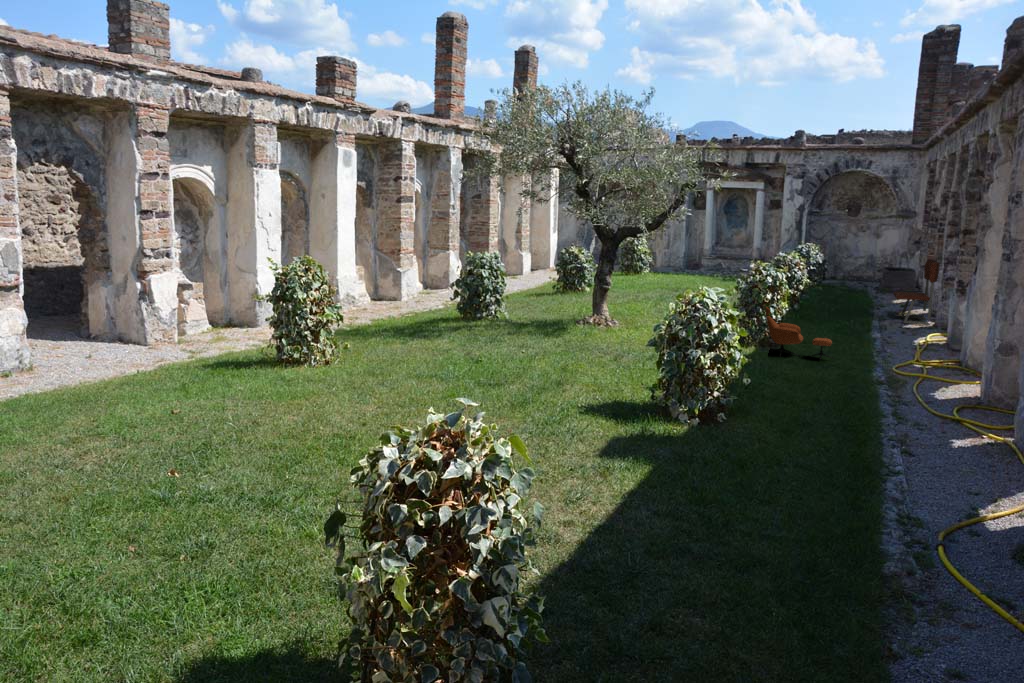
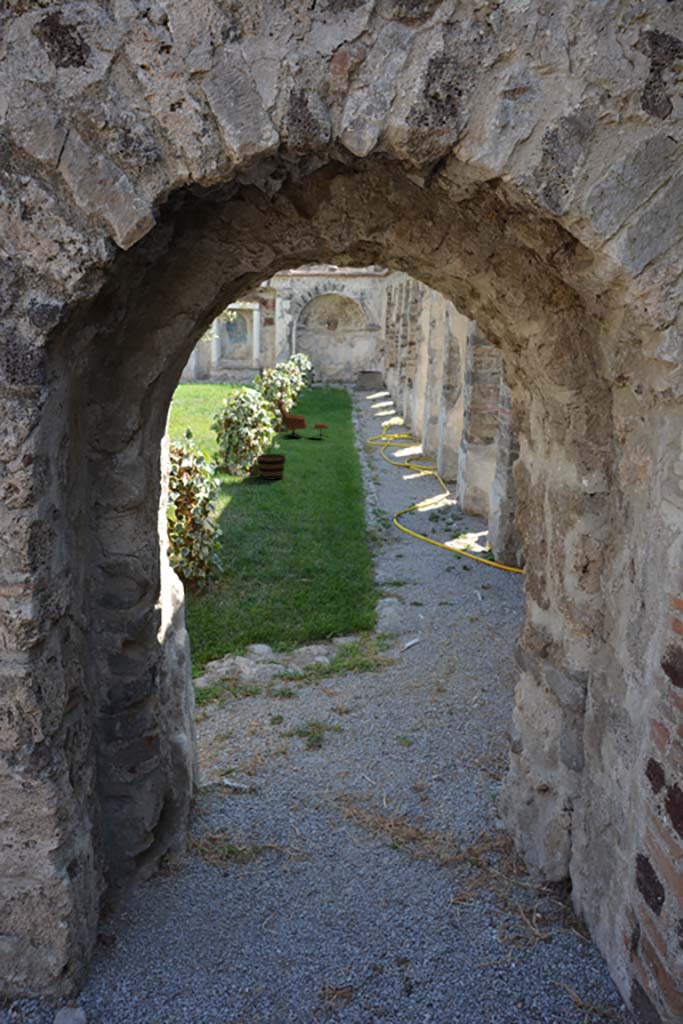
bench: present [893,261,939,325] -> none [367,366,396,414]
bucket: none [712,390,755,430] -> present [257,454,285,480]

